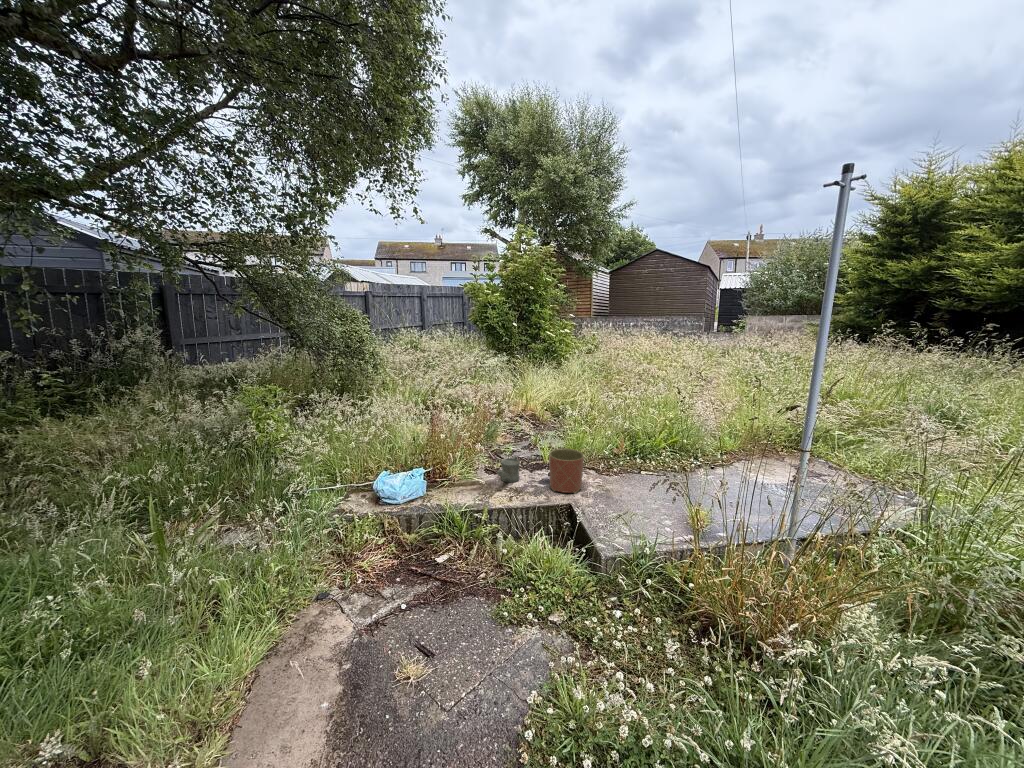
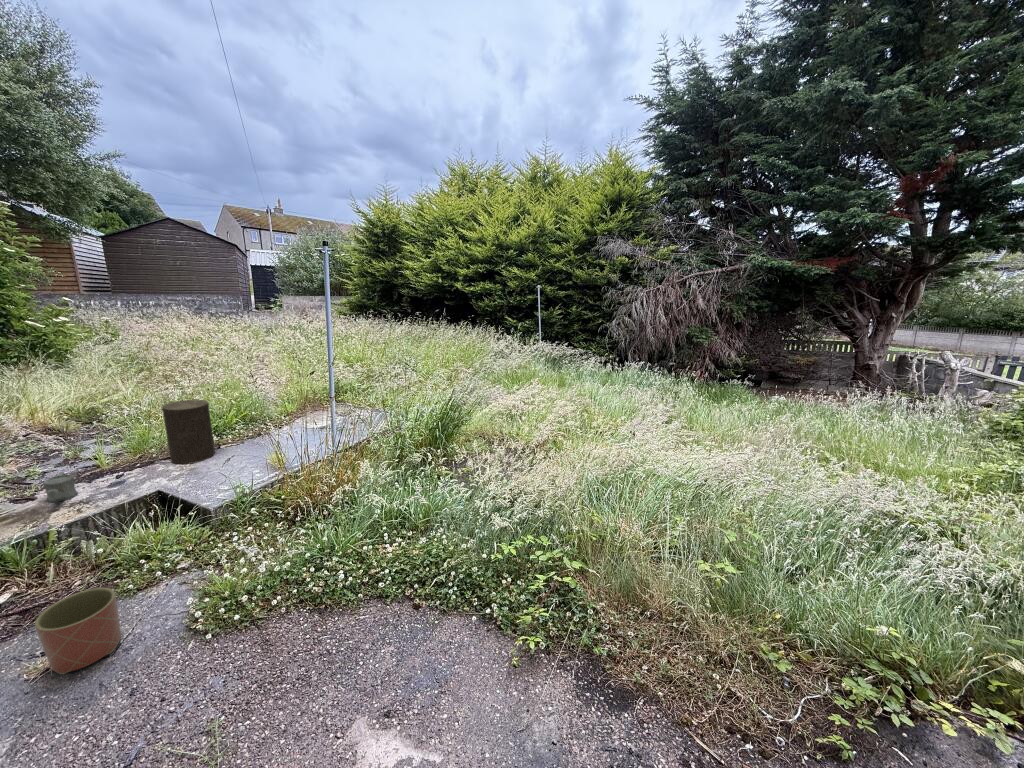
stool: none [593,410,637,484] -> present [162,400,215,464]
planter: present [549,448,584,493] -> present [35,588,121,674]

